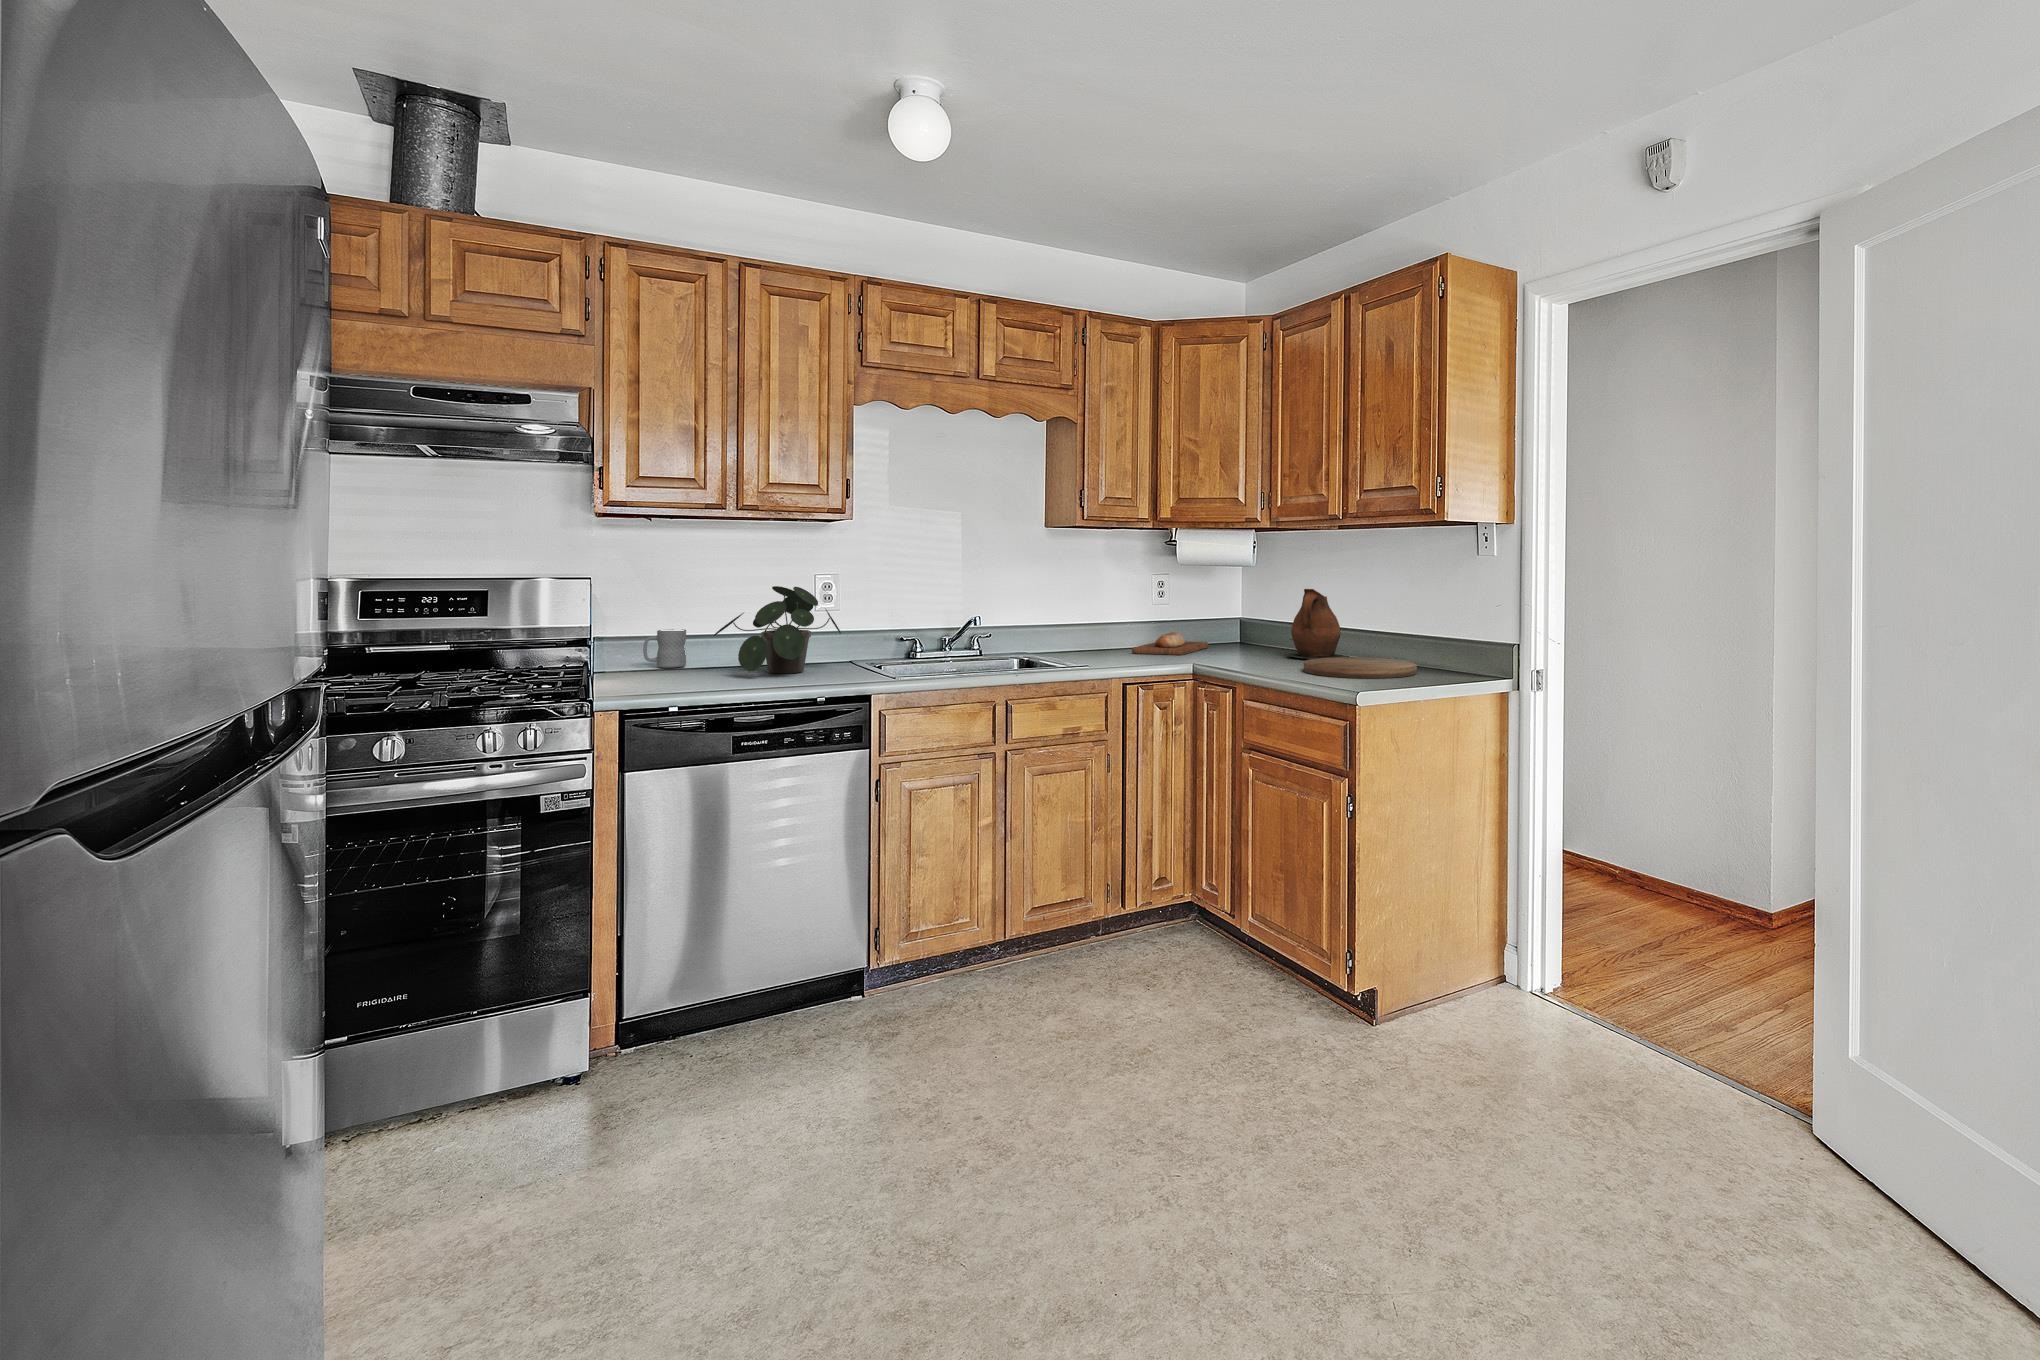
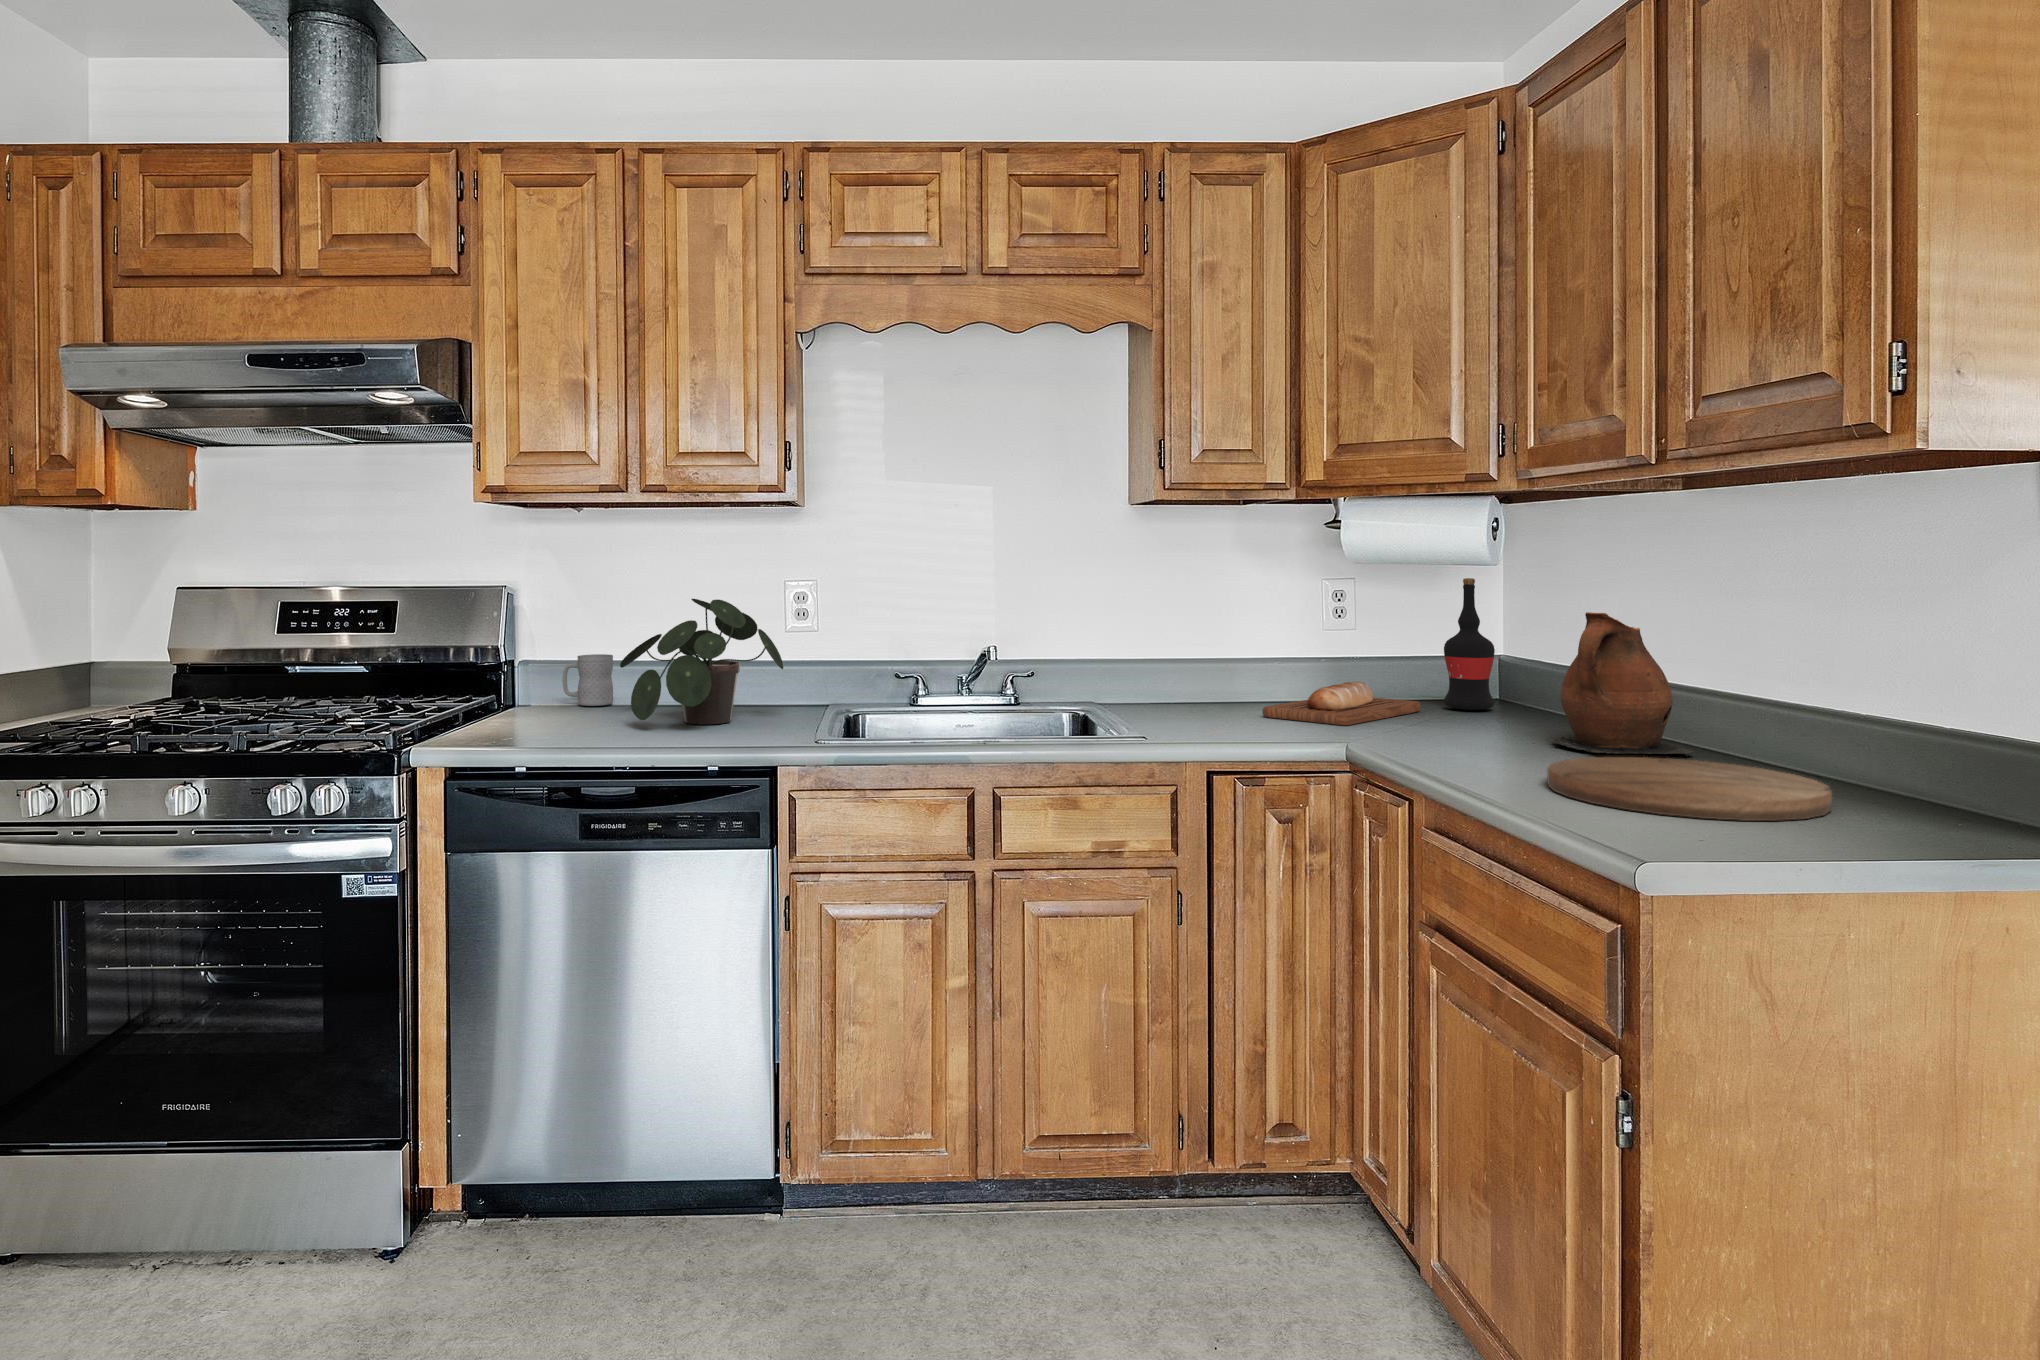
wine bottle: none [1217,573,1243,646] -> present [1444,578,1495,710]

